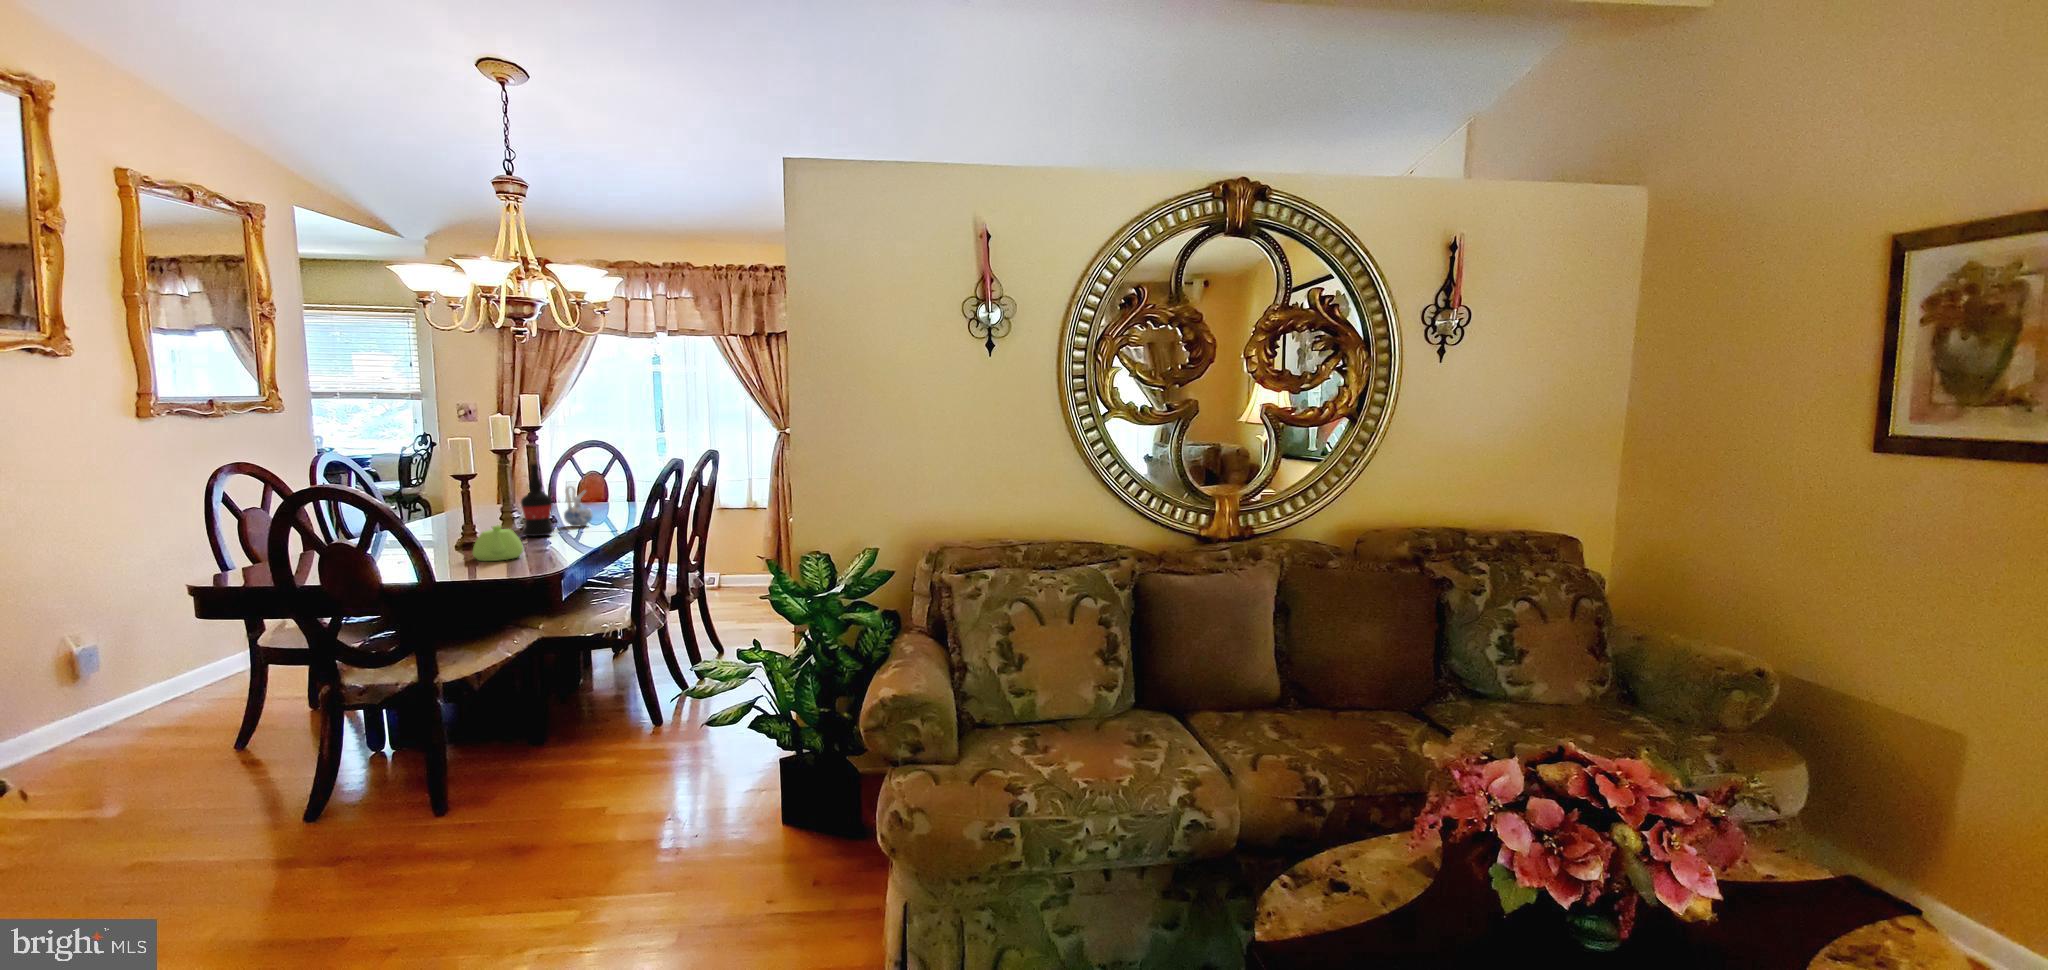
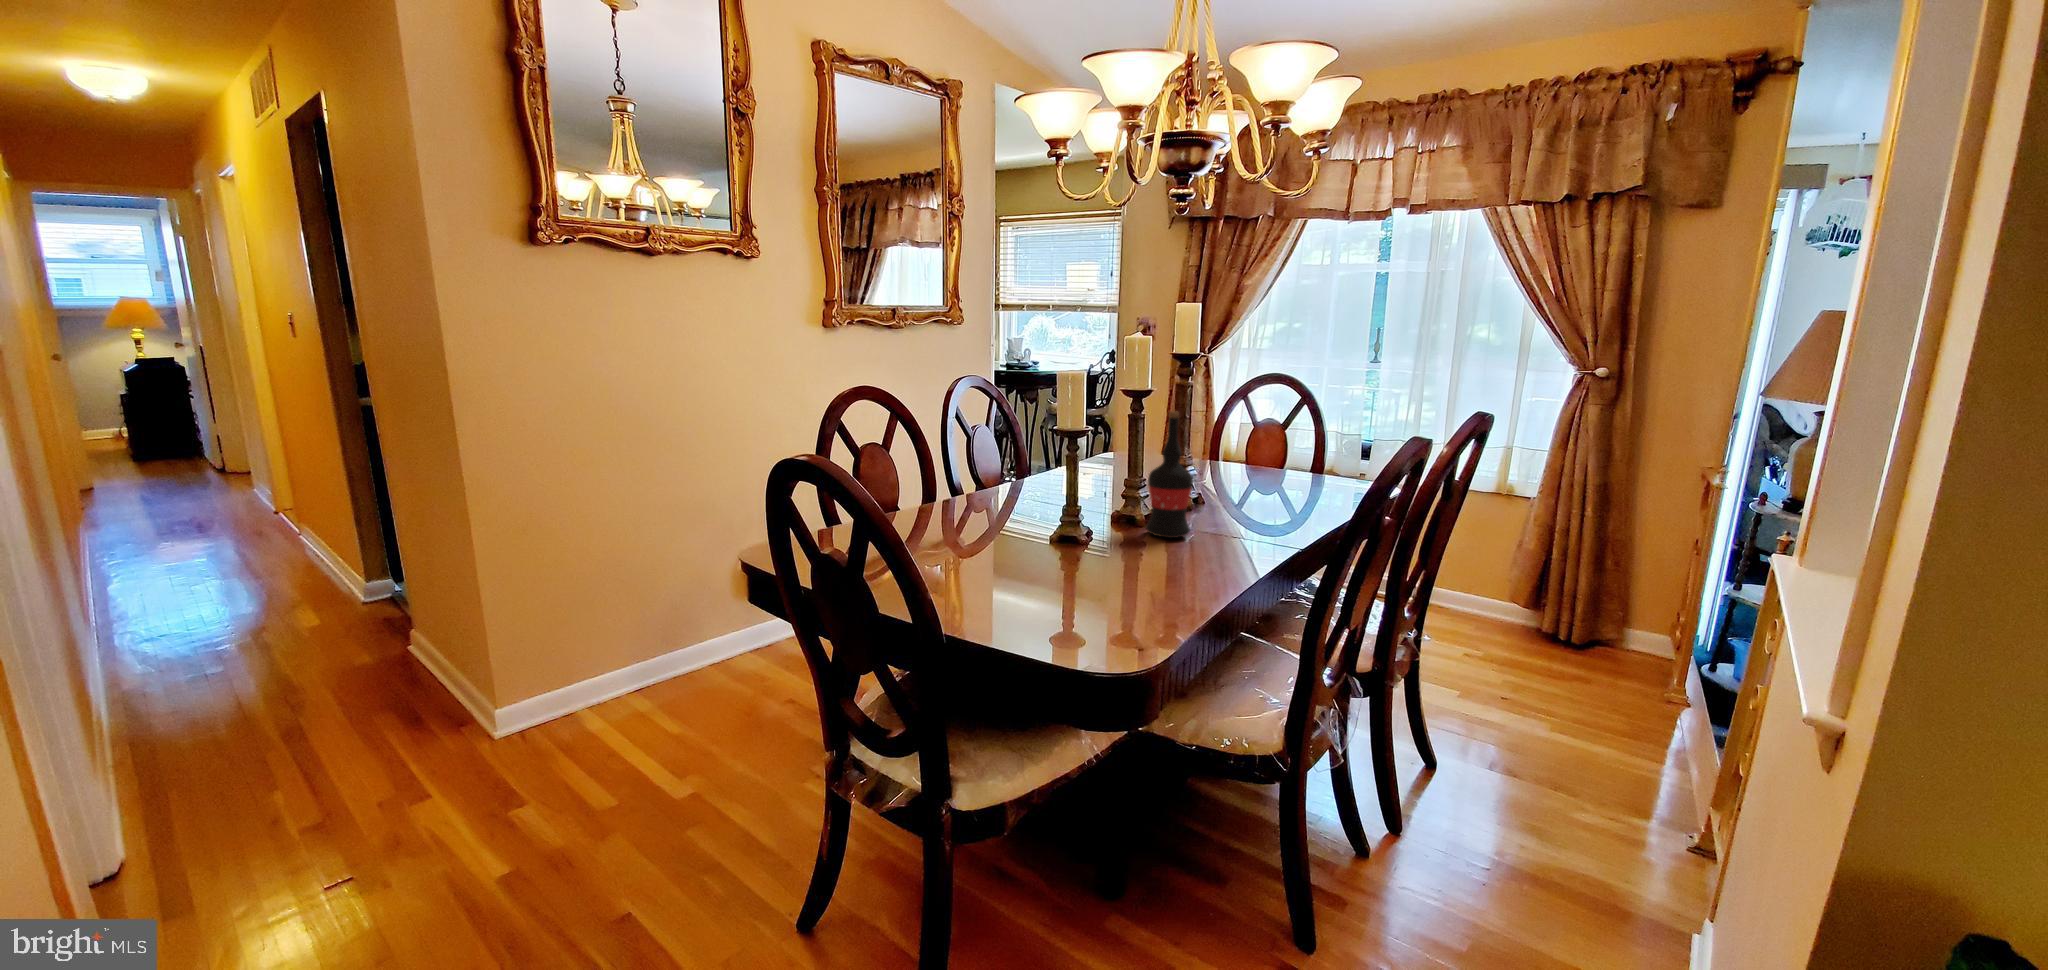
ceramic pitcher: present [564,486,593,527] -> none [1212,454,1254,522]
teapot: present [473,525,524,561] -> none [1046,532,1121,599]

